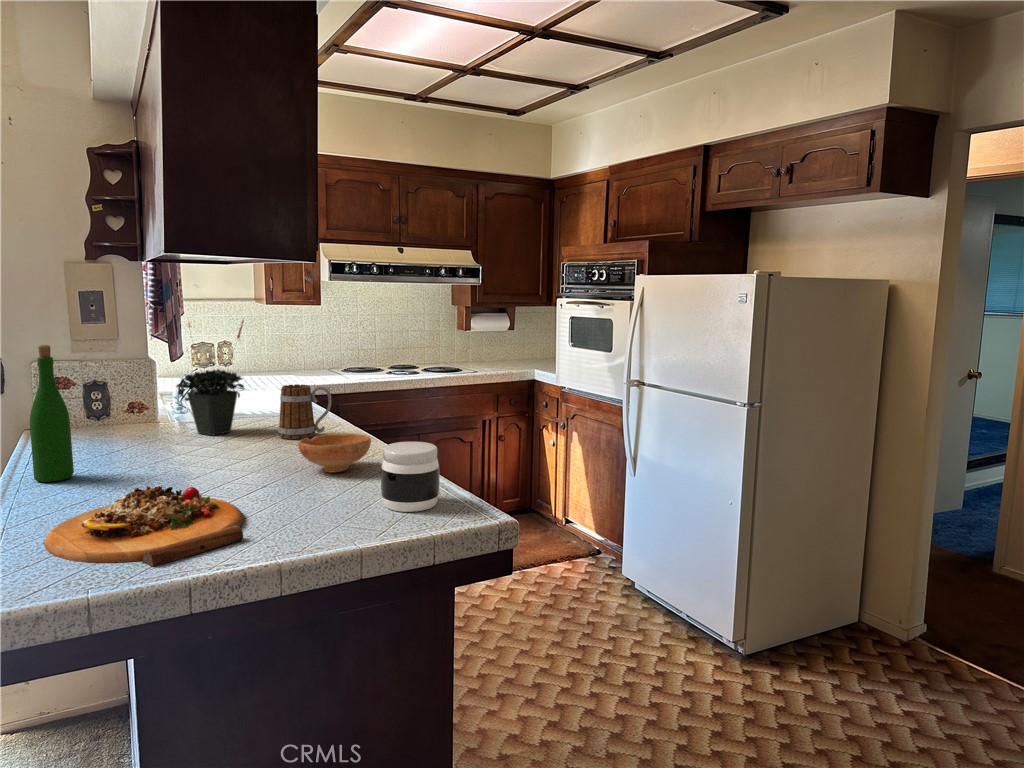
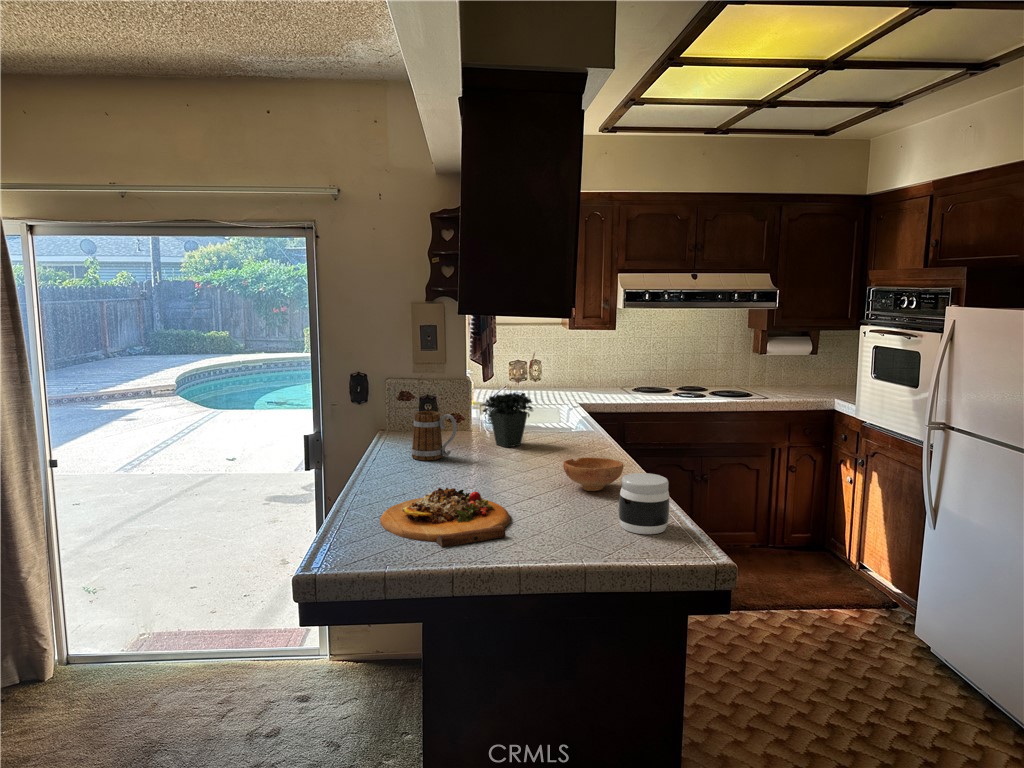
wine bottle: present [30,345,74,482] -> none [380,374,405,474]
mug: present [278,384,332,439] -> present [411,411,457,461]

